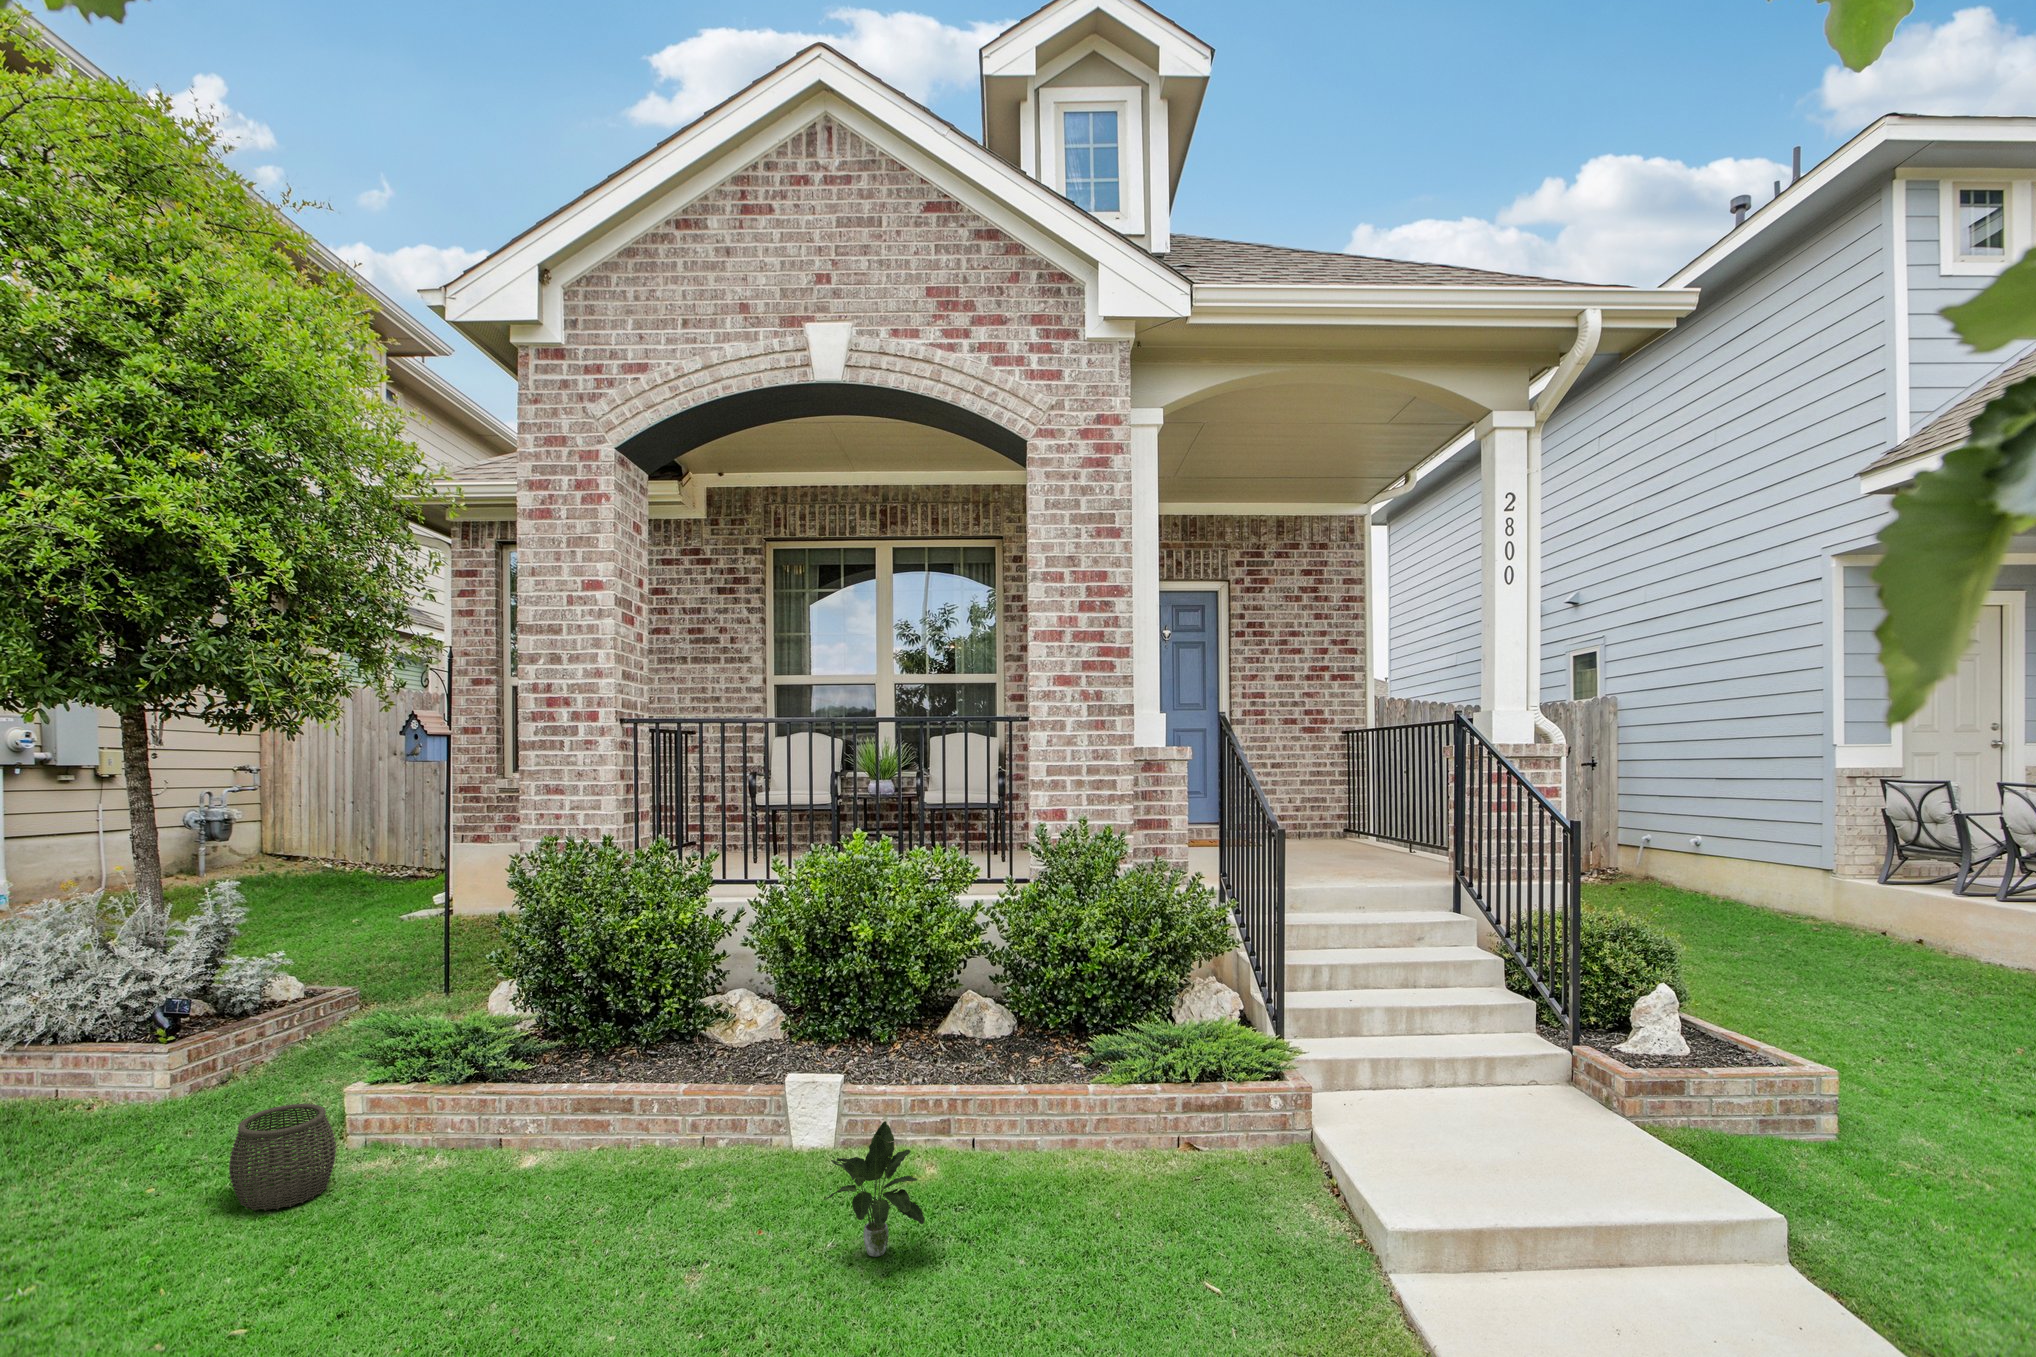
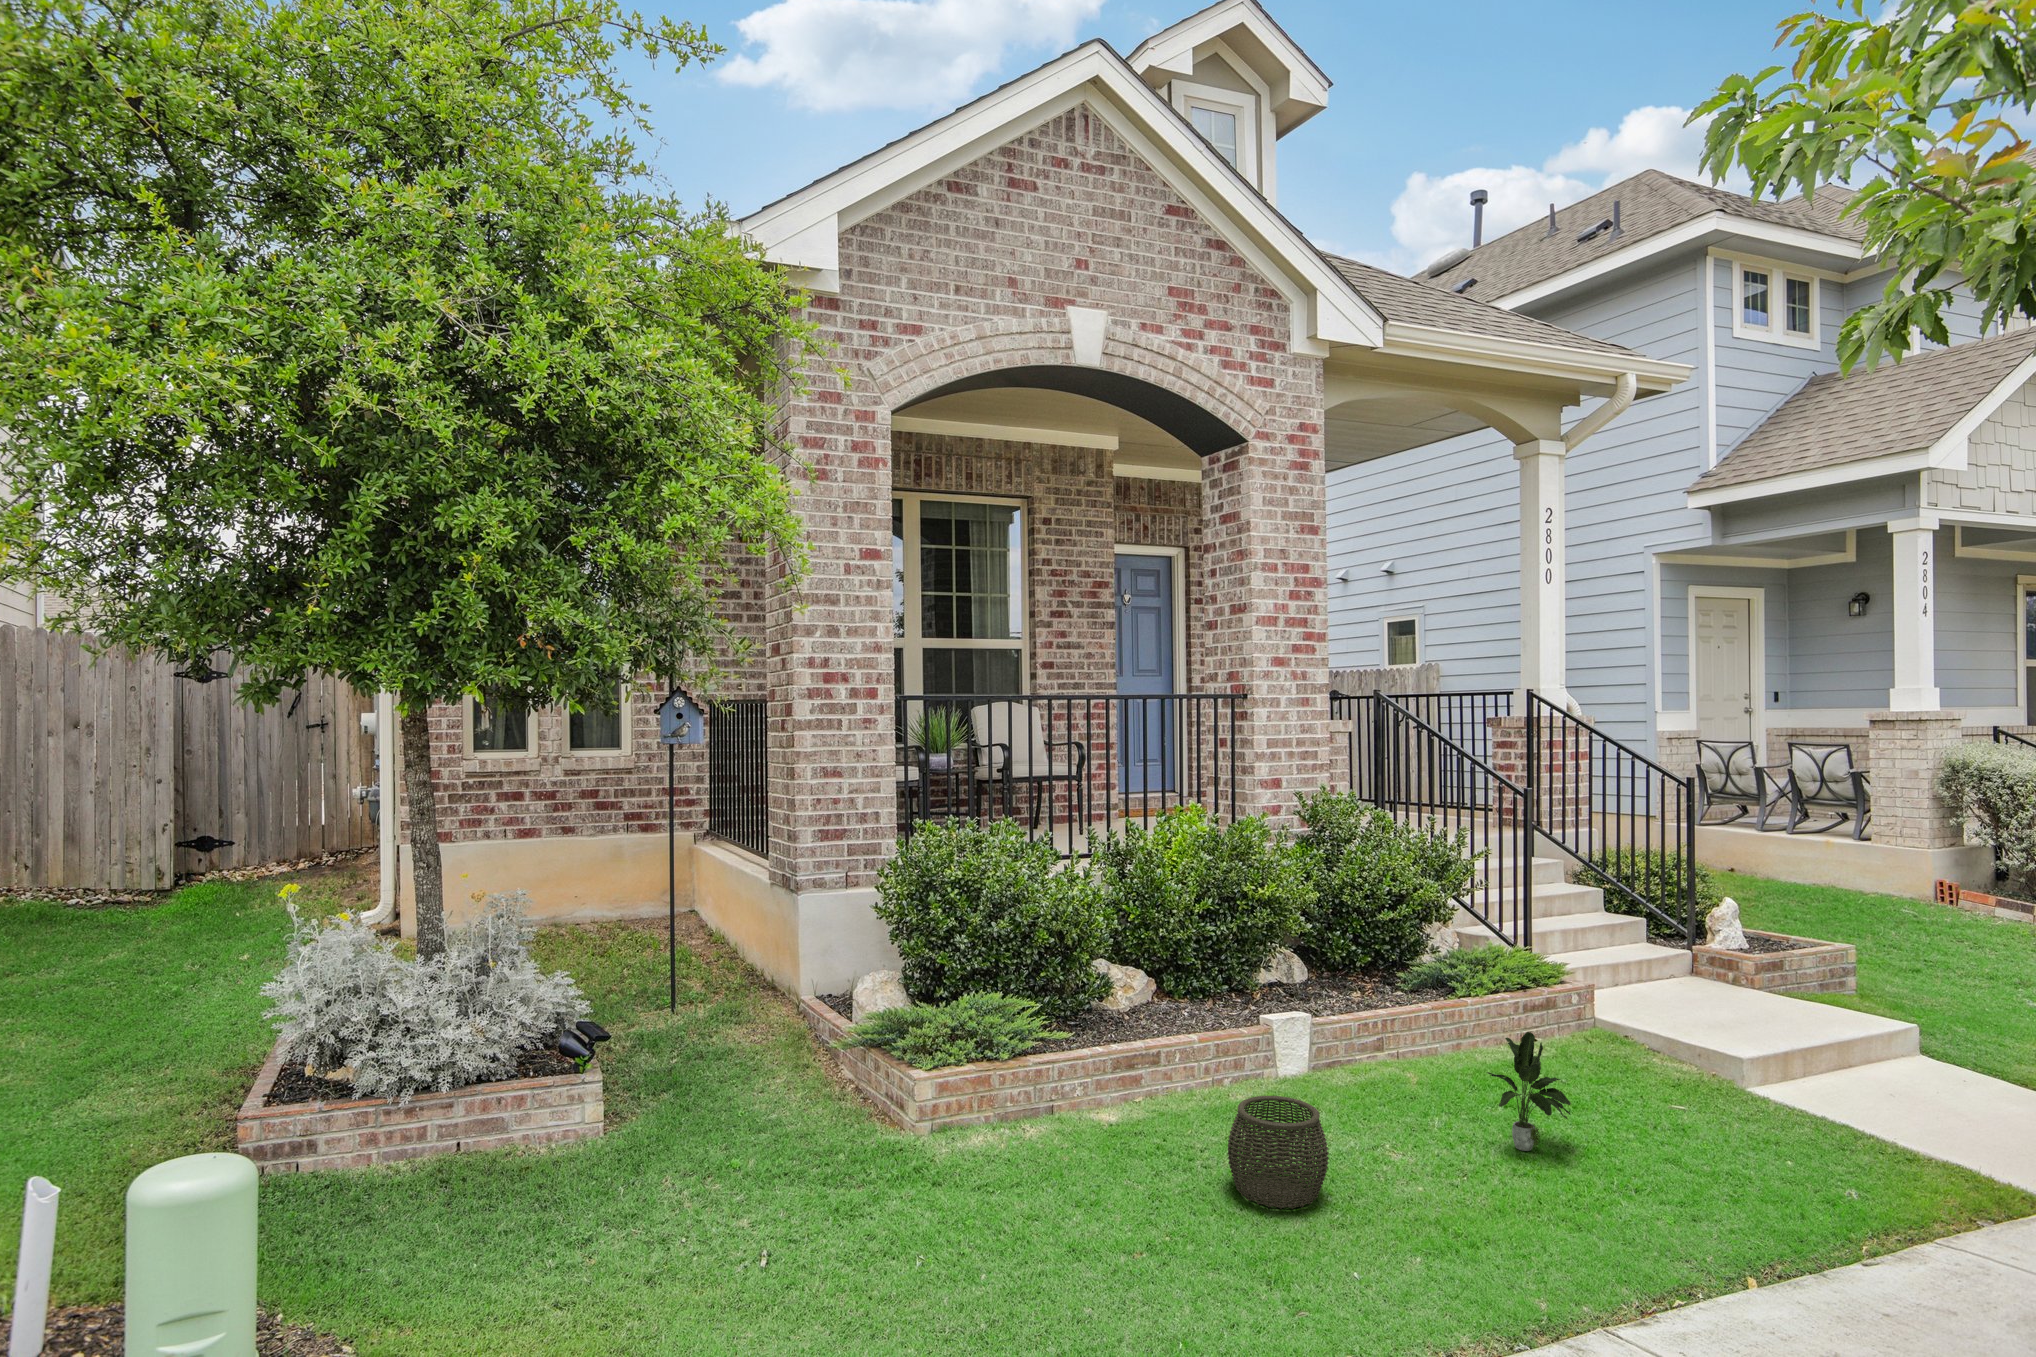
woven basket: present [229,1104,337,1211] -> present [1227,1096,1329,1209]

